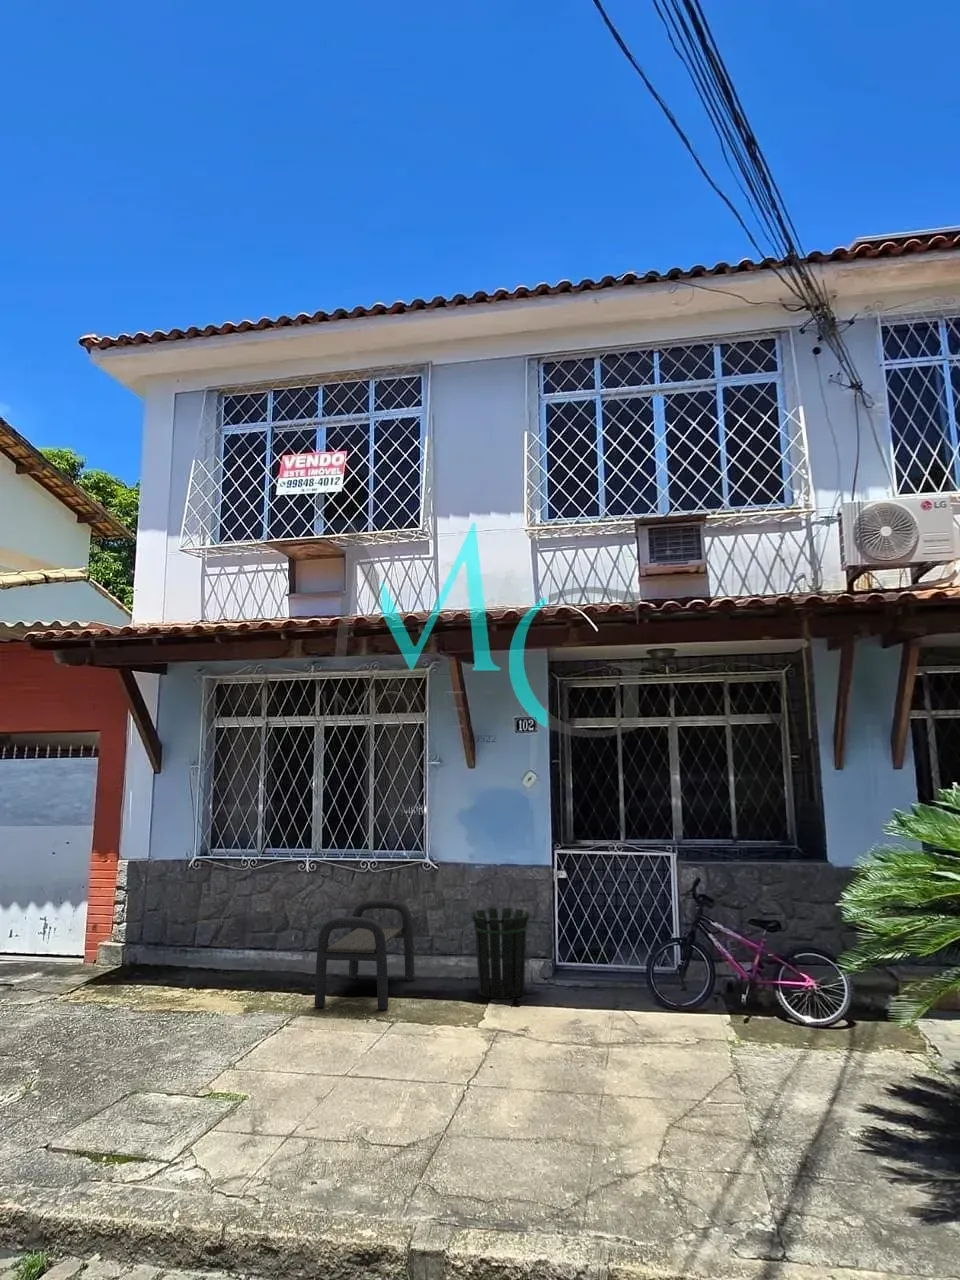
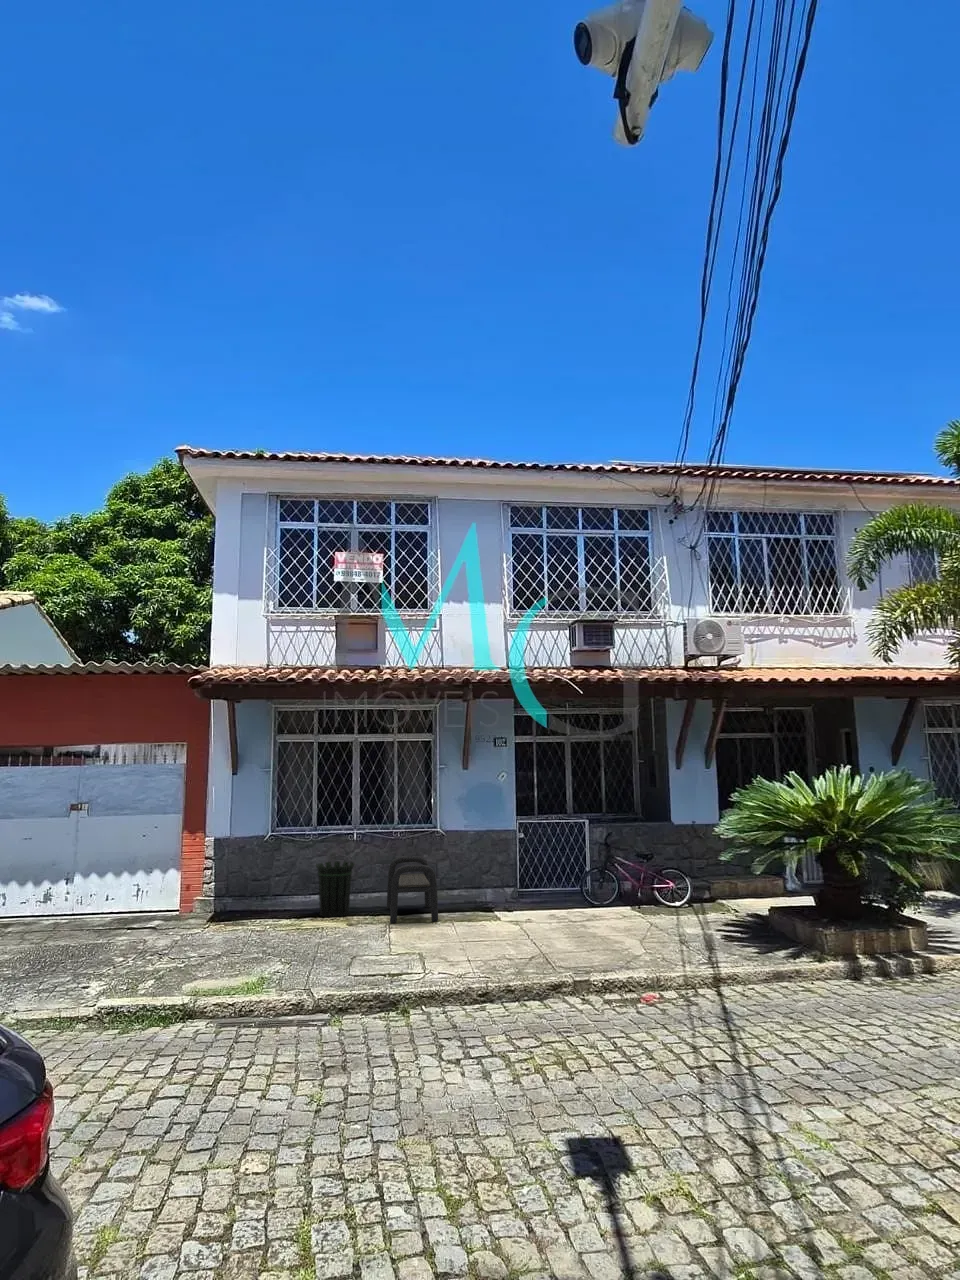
waste bin: present [471,908,530,999] -> present [316,862,355,917]

